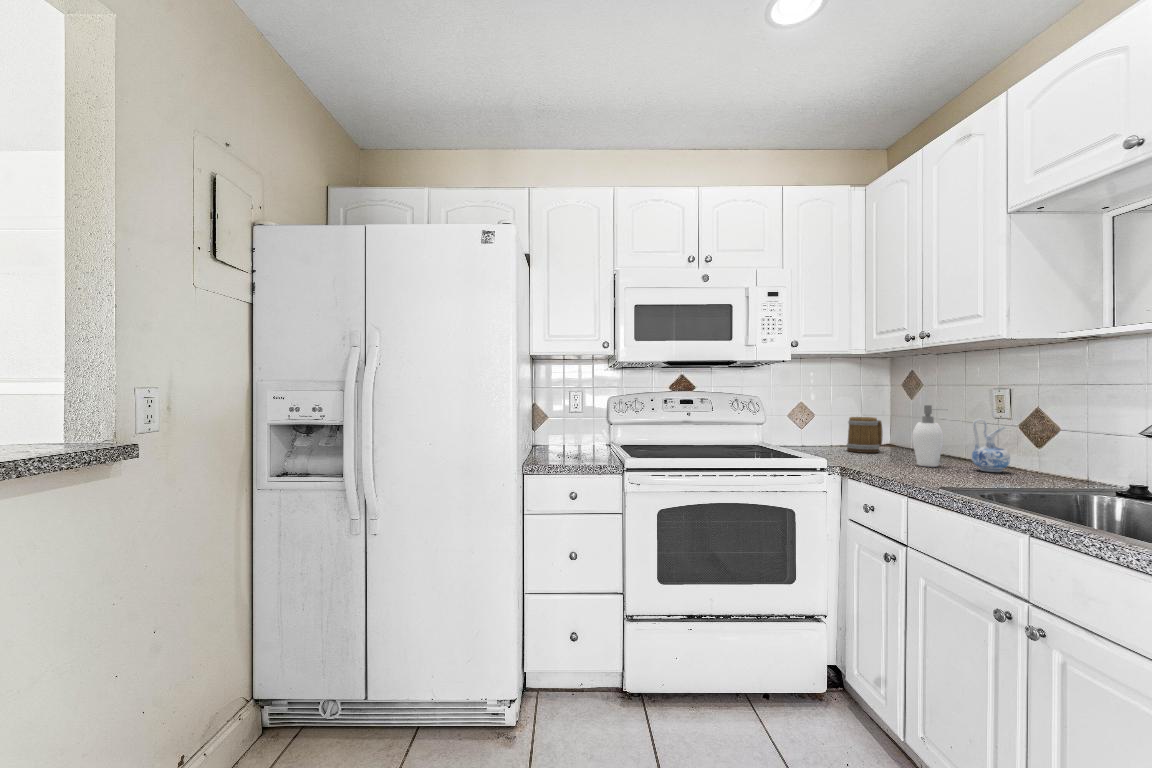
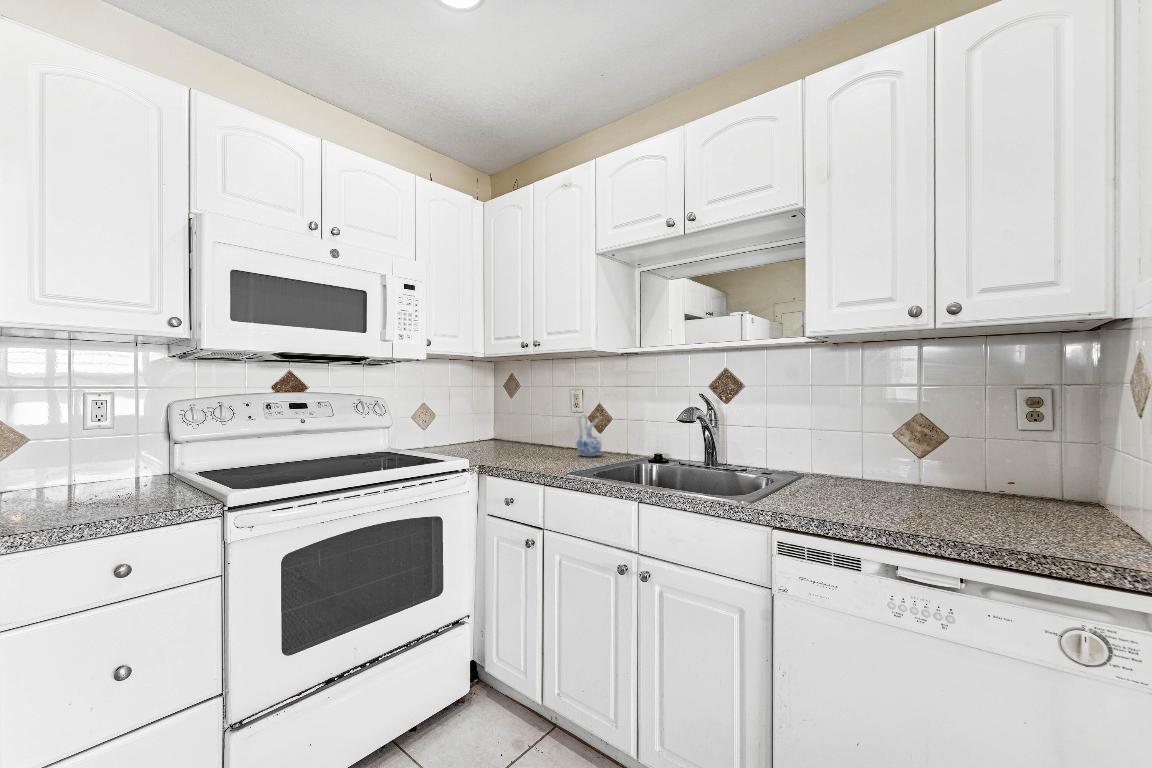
soap dispenser: present [912,405,943,467] -> none [534,404,564,457]
mug: present [847,417,883,453] -> none [467,414,494,447]

